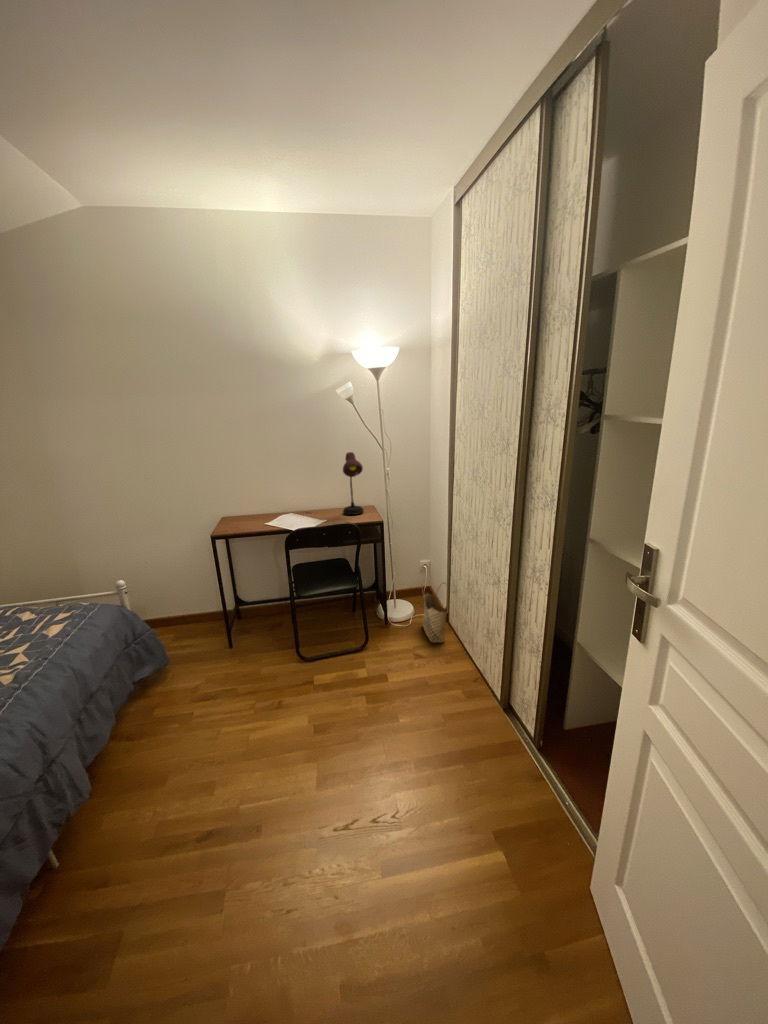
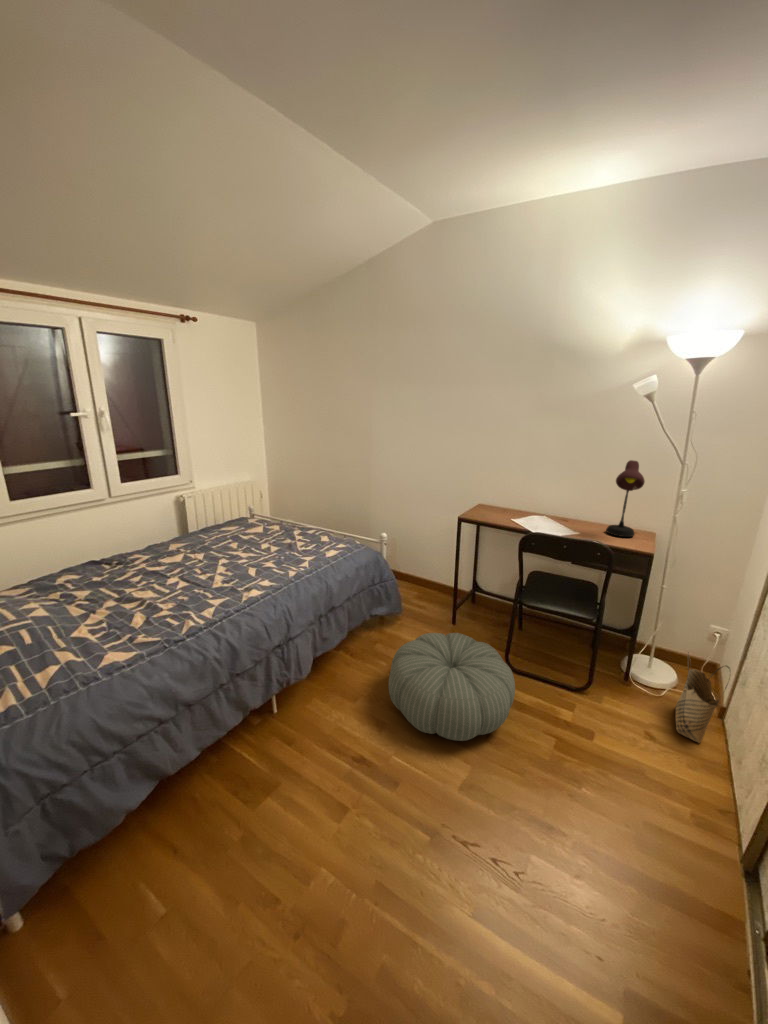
pouf: none [192,646,327,765] -> present [389,633,515,741]

